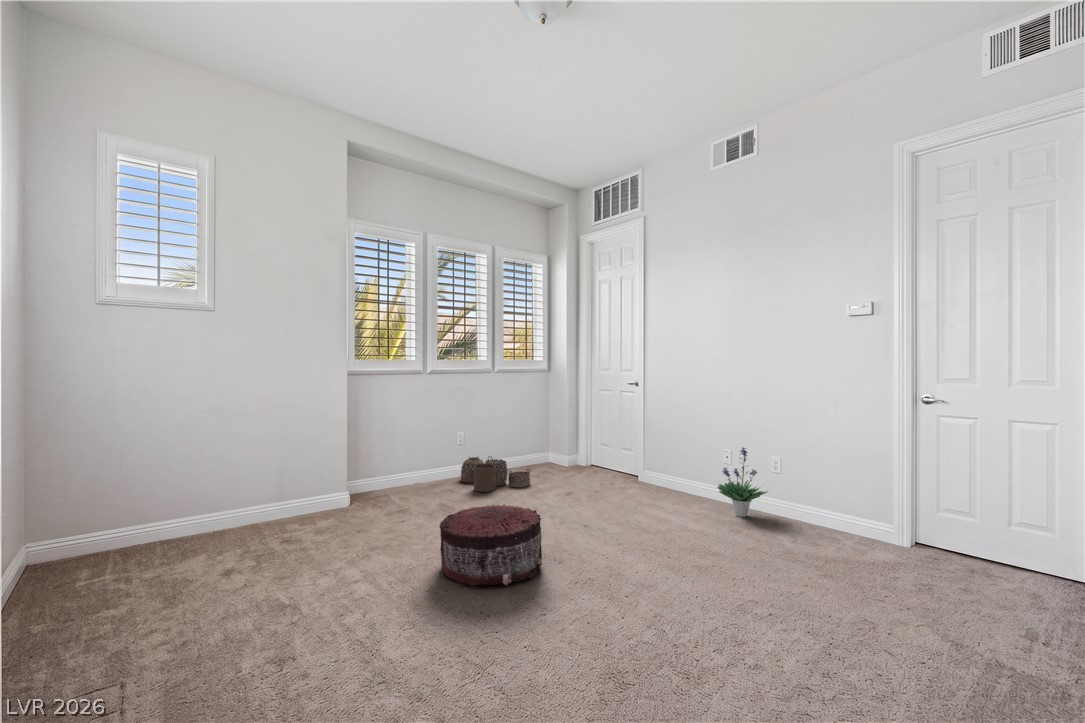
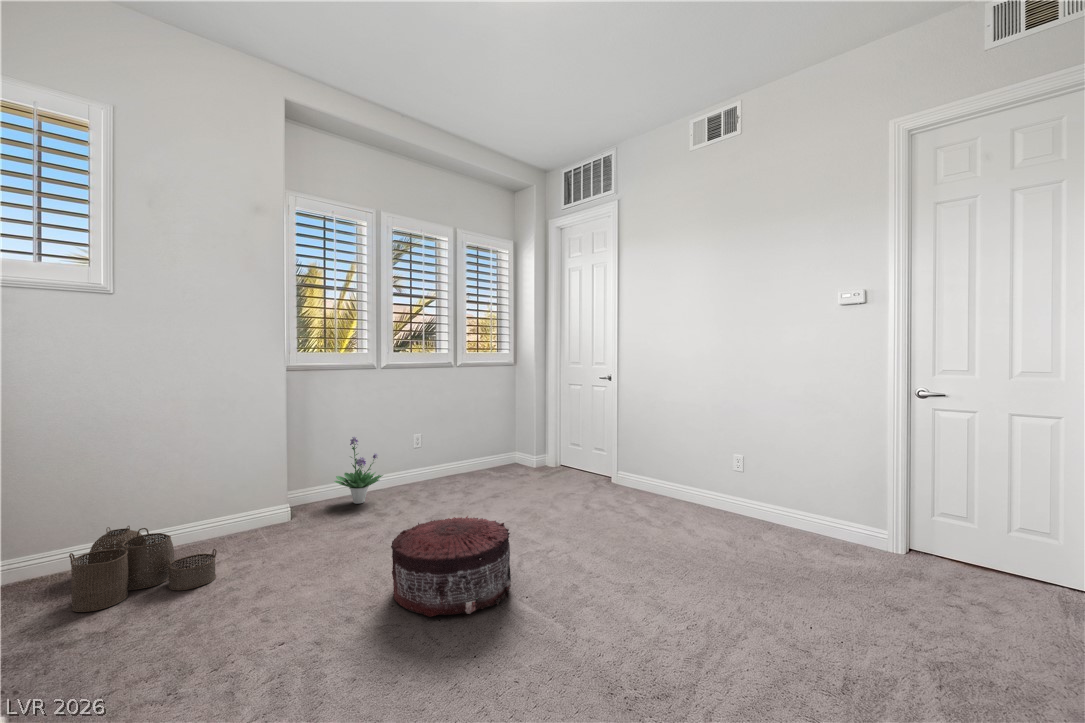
potted plant: present [717,447,767,517] -> present [334,437,383,504]
woven basket: present [461,456,530,492] -> present [69,526,217,612]

